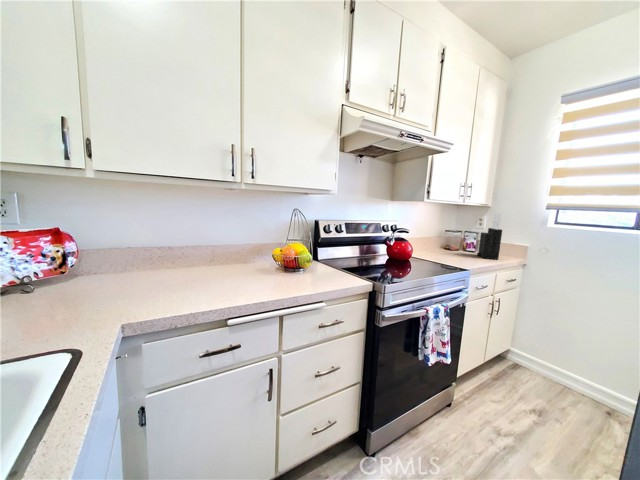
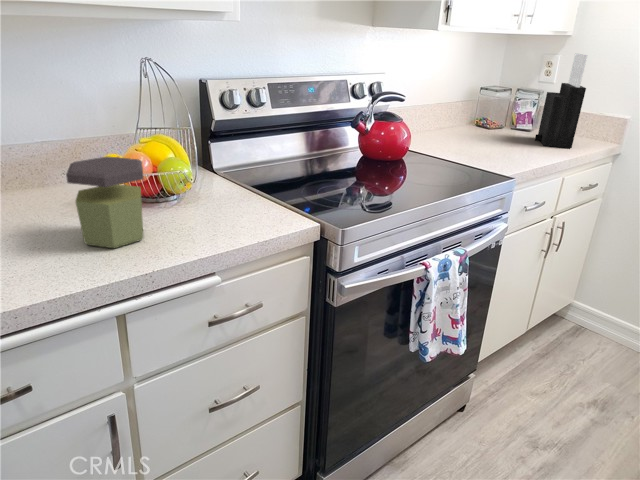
jar: none [265,247,296,286] -> present [66,157,143,248]

